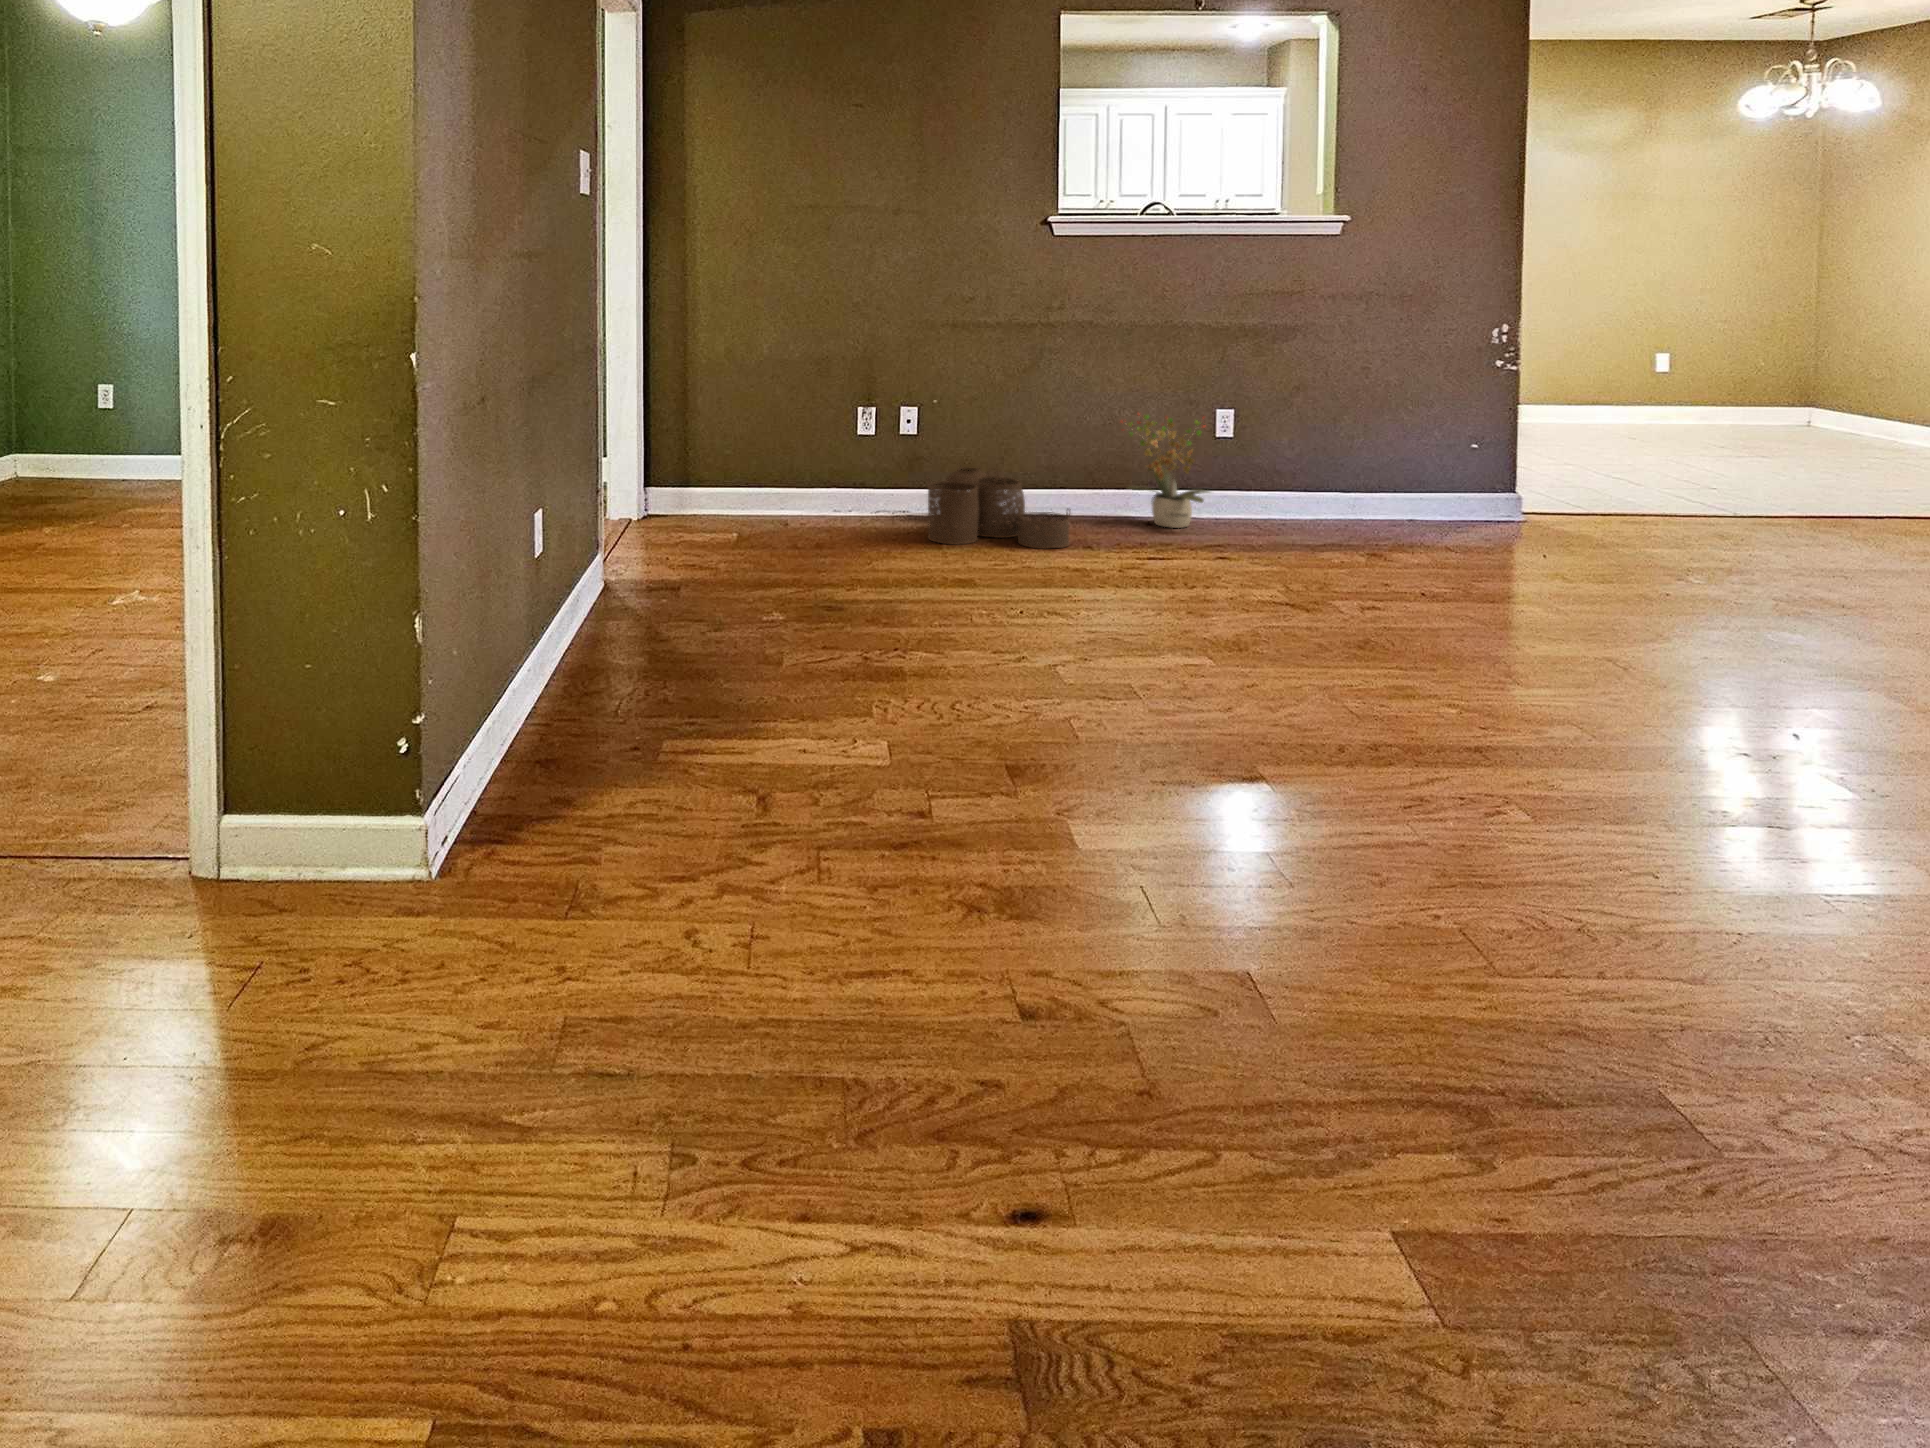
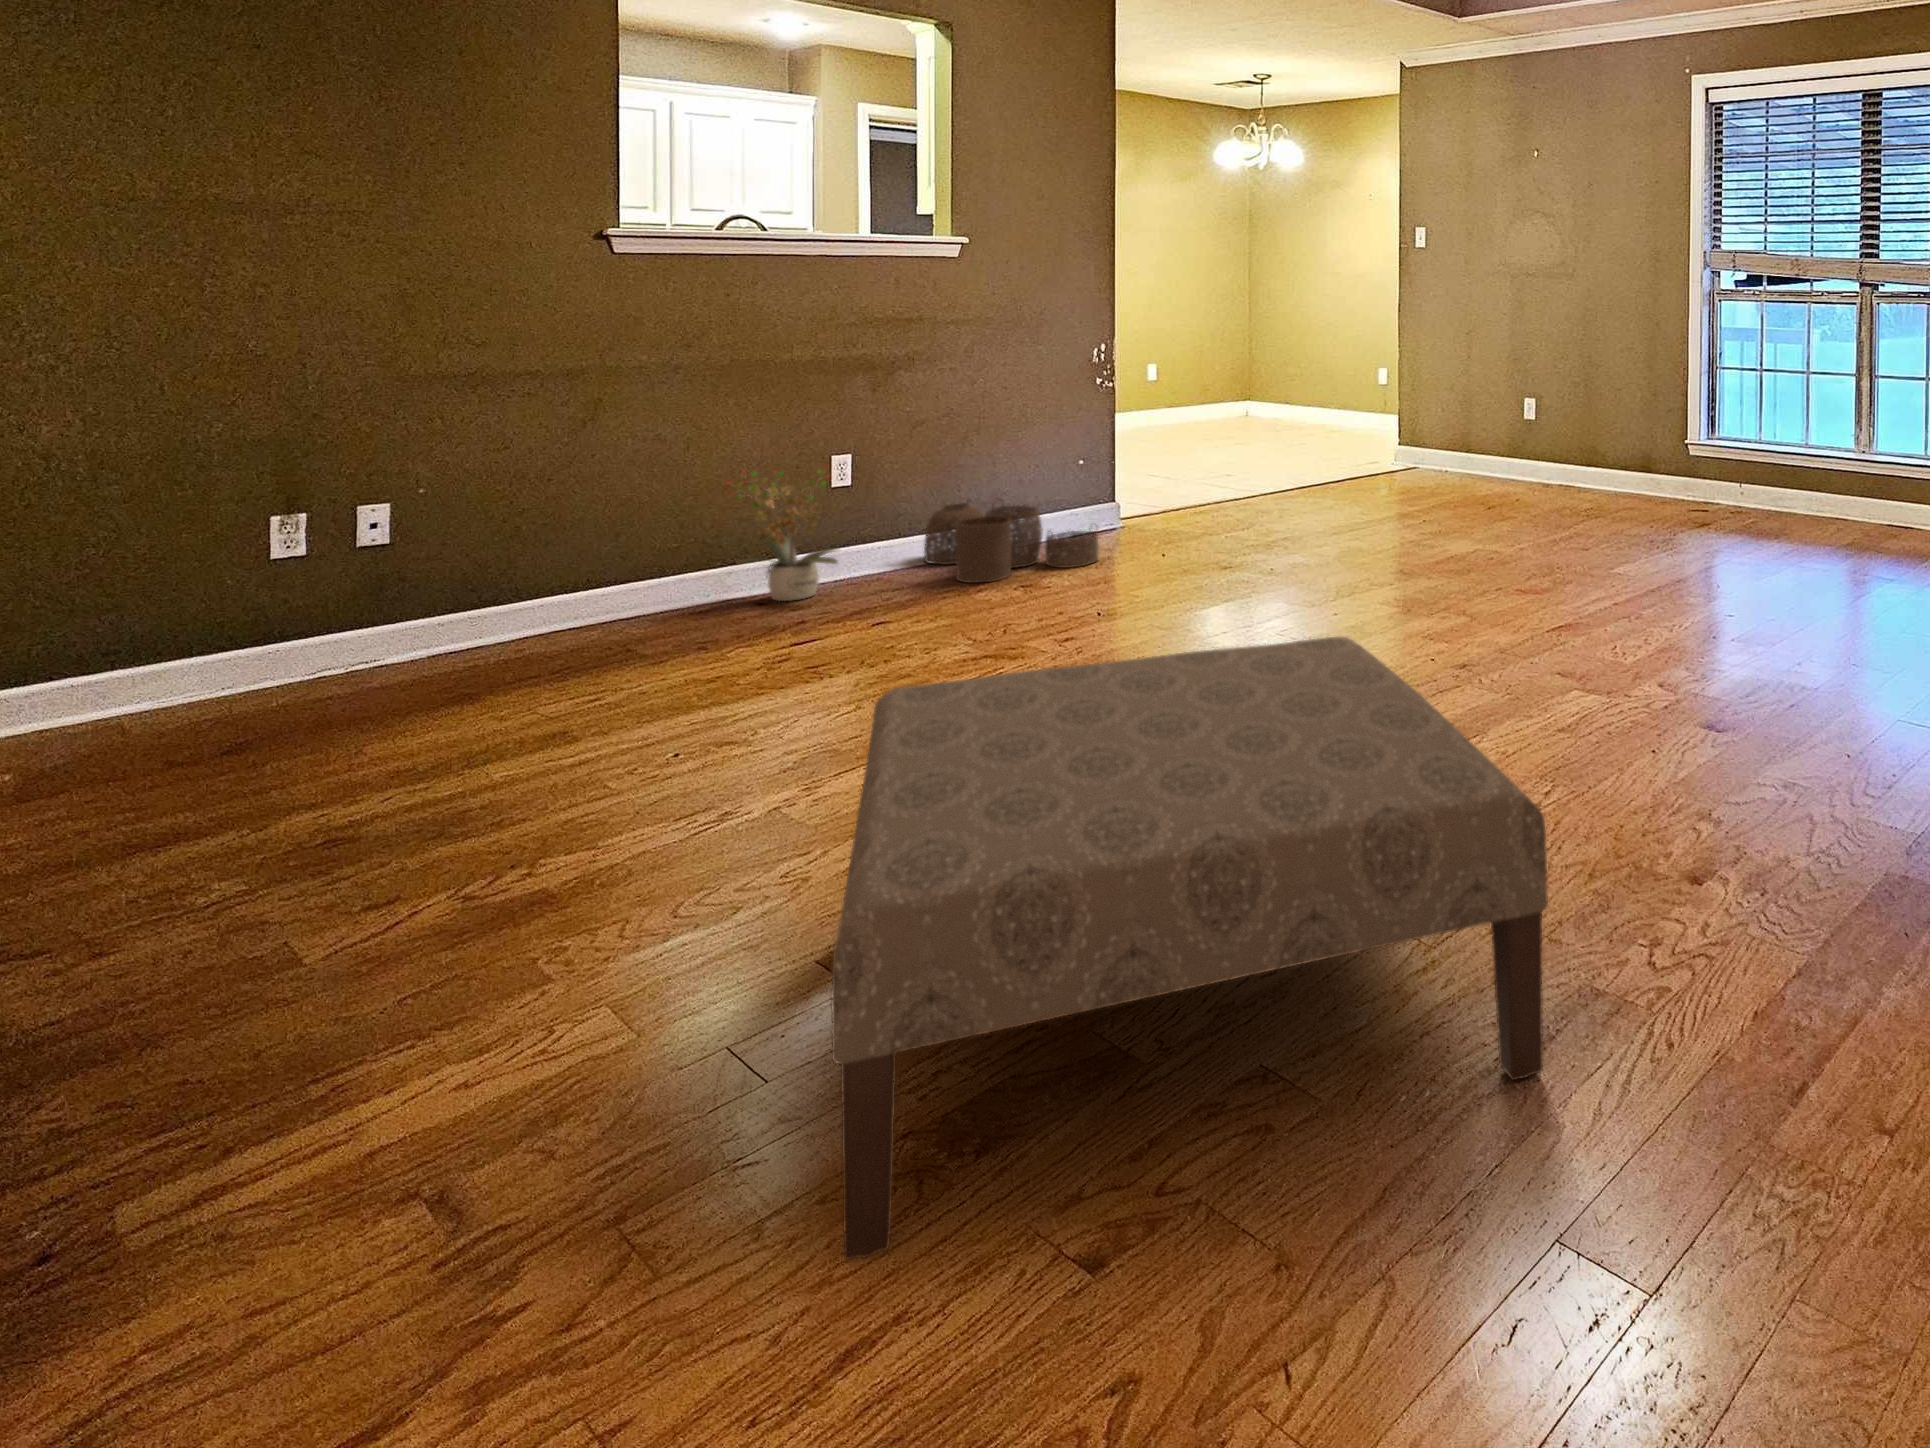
woven basket: present [927,465,1071,549] -> present [924,500,1099,583]
ottoman: none [897,585,1525,1115] -> present [831,637,1548,1260]

